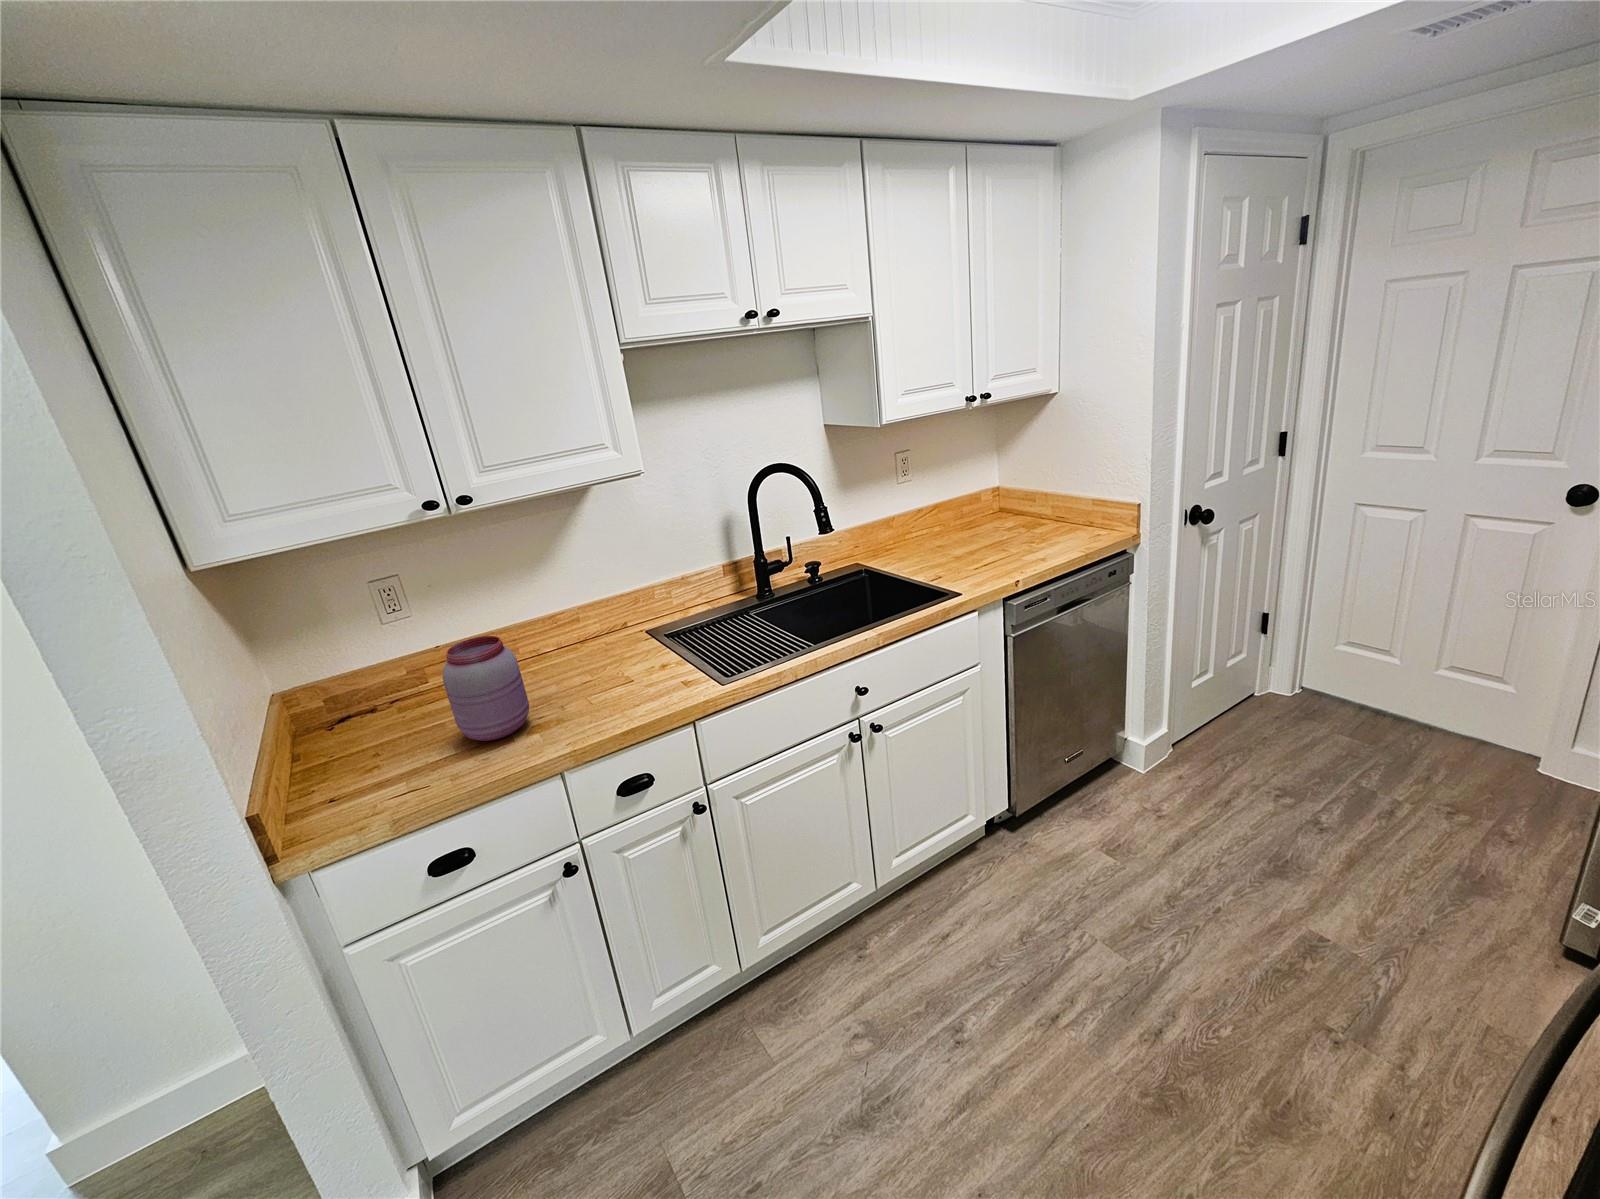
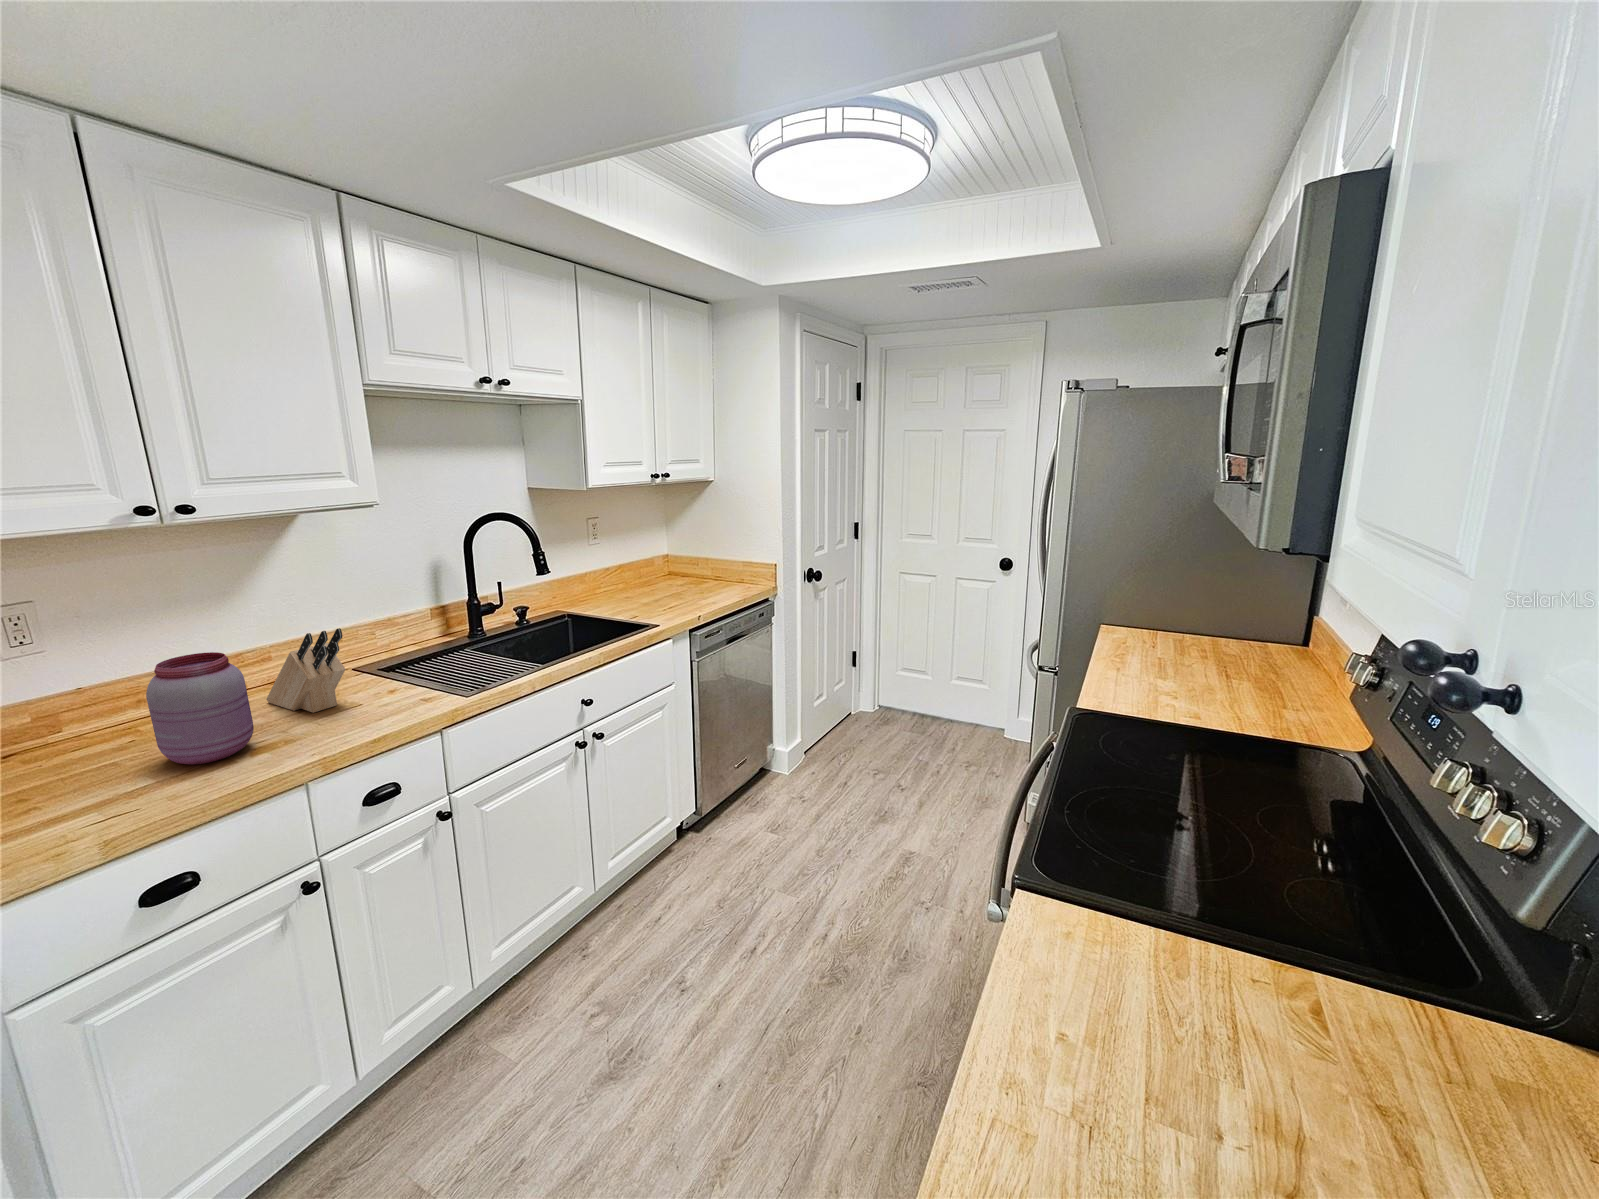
knife block: none [565,608,615,688] -> present [266,628,345,713]

